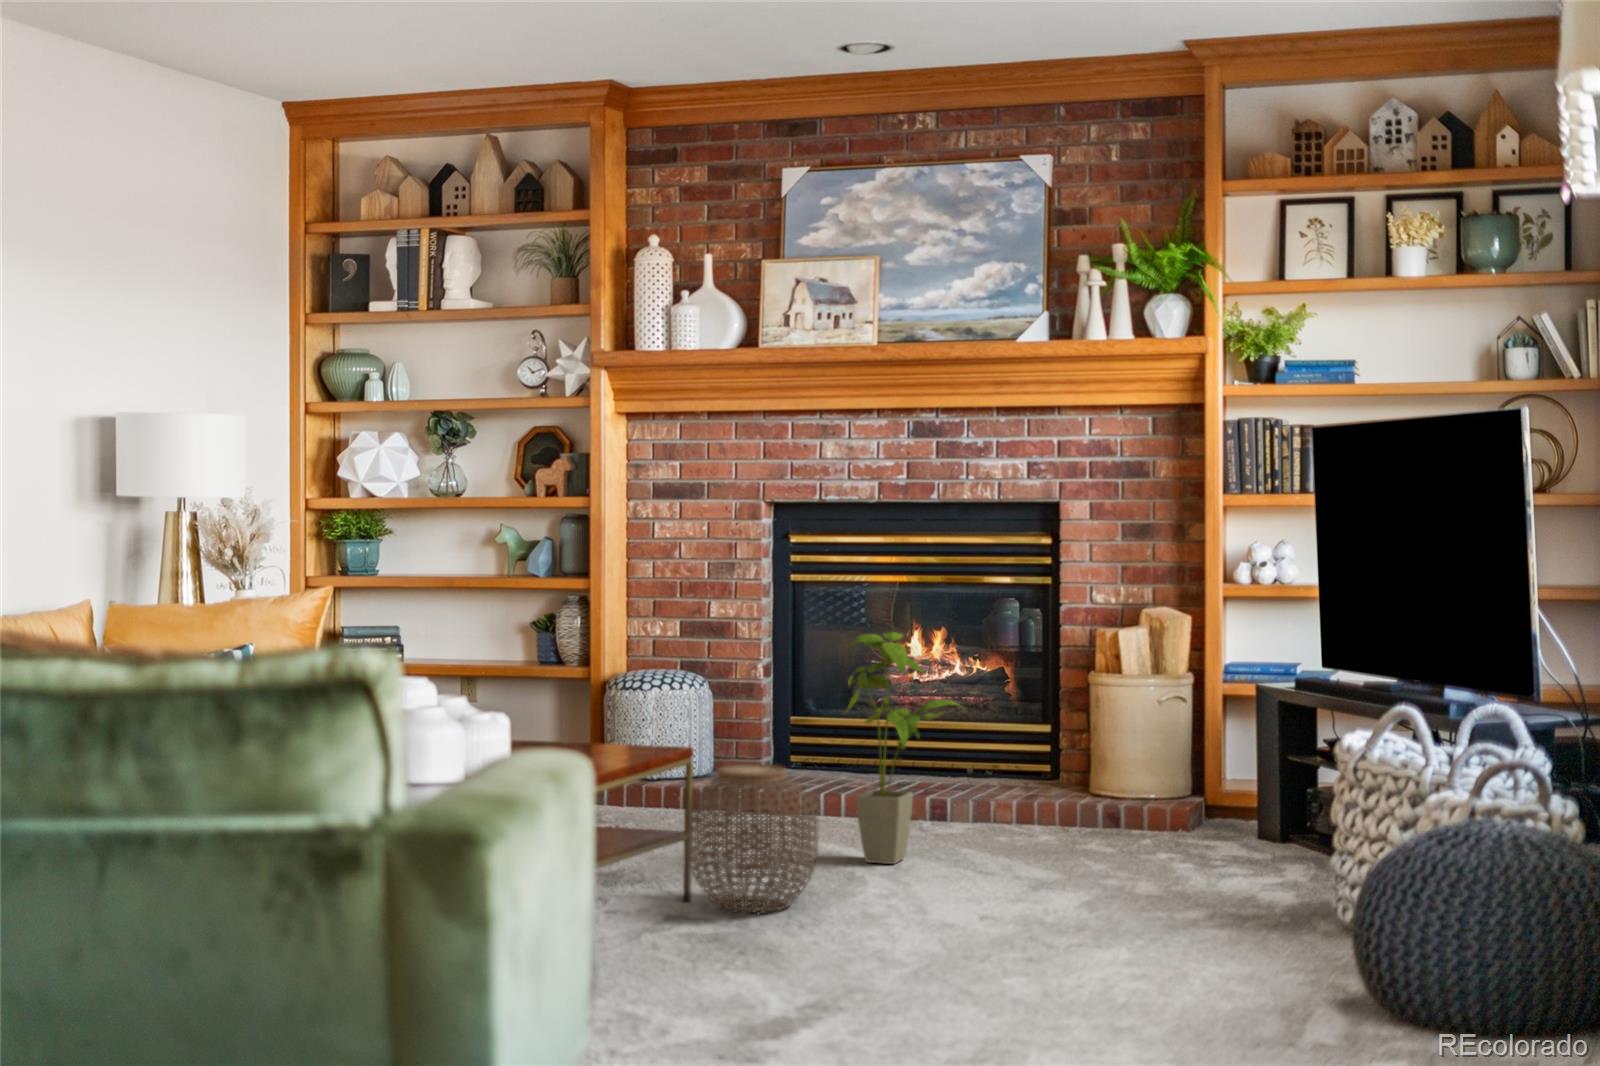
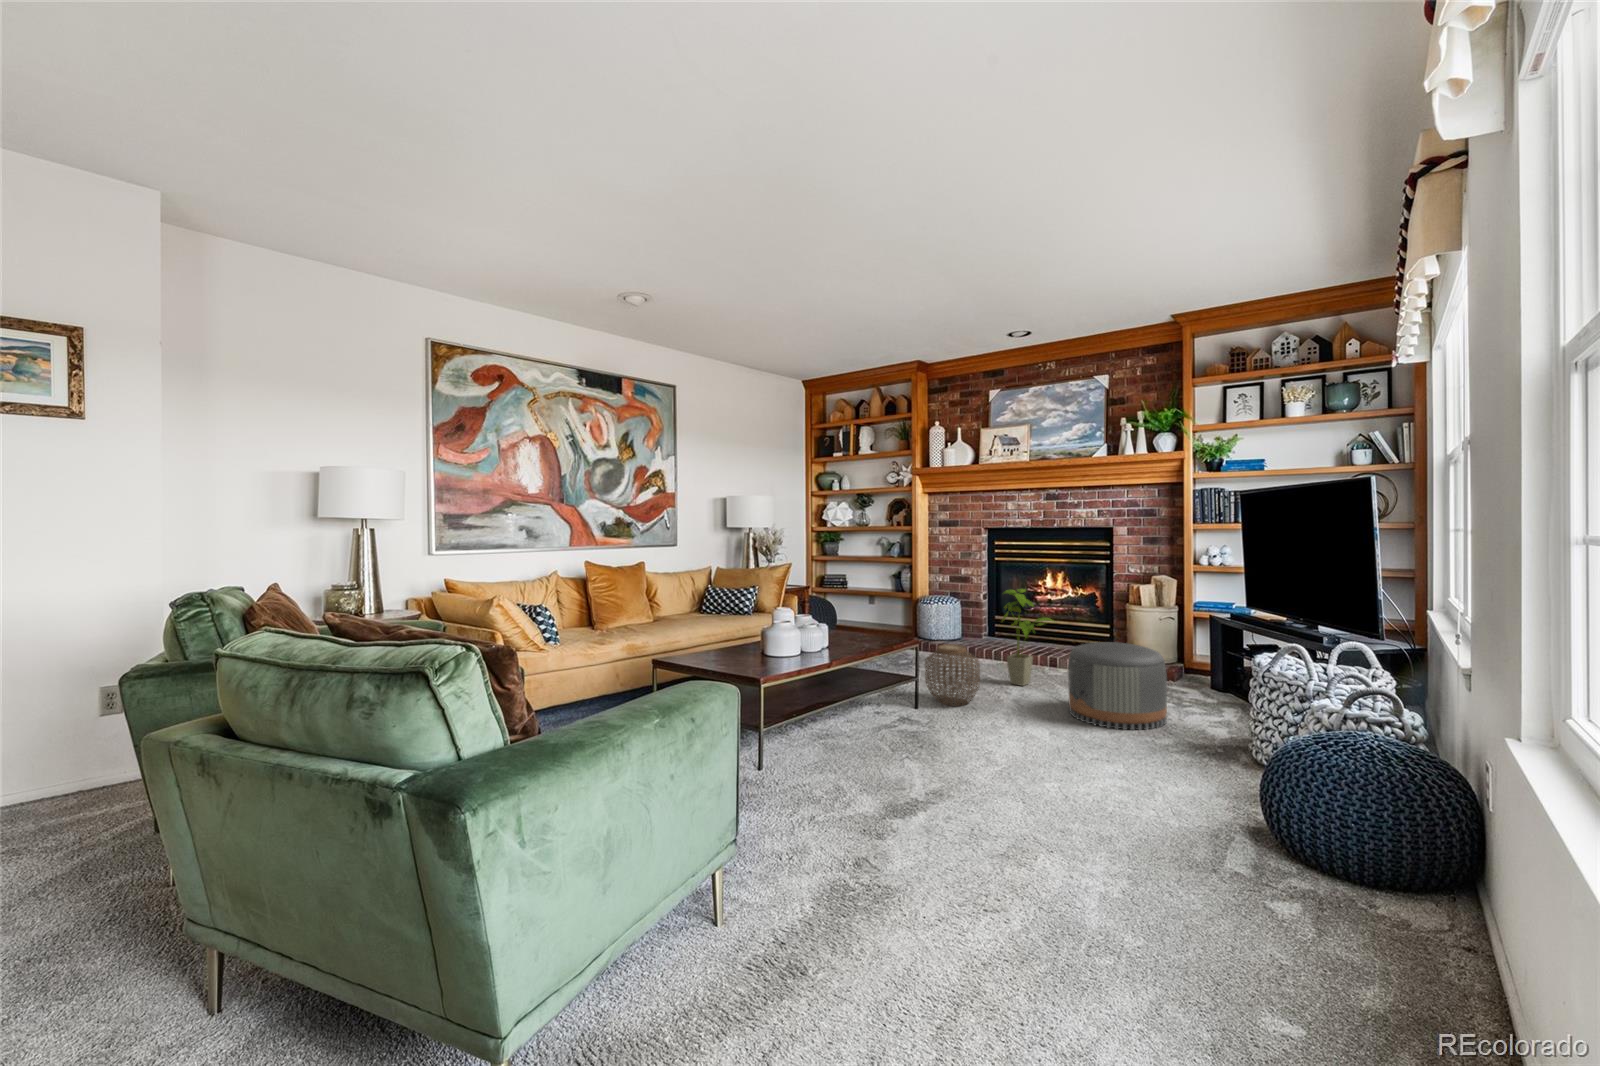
pouf: none [1016,741,1217,928] -> present [1068,642,1167,730]

